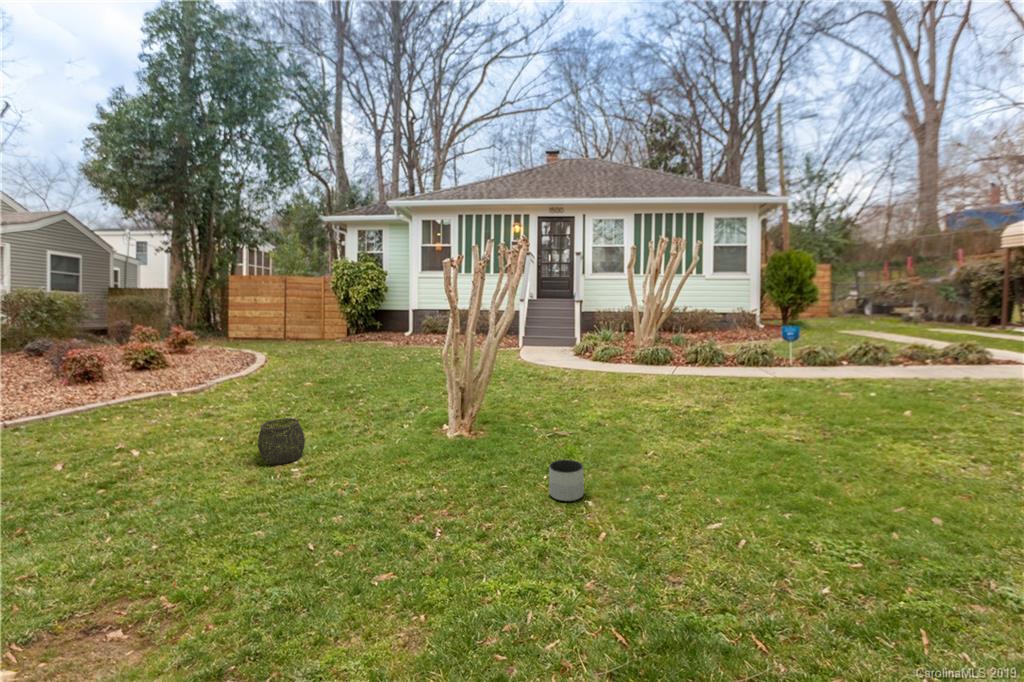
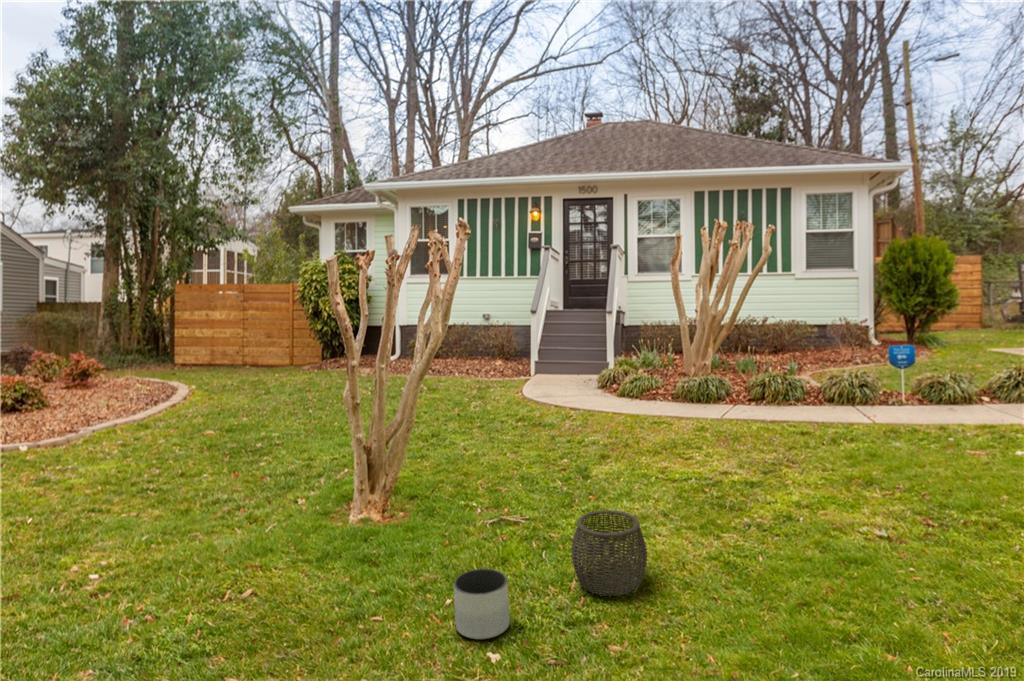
woven basket: present [258,418,305,465] -> present [571,510,648,597]

